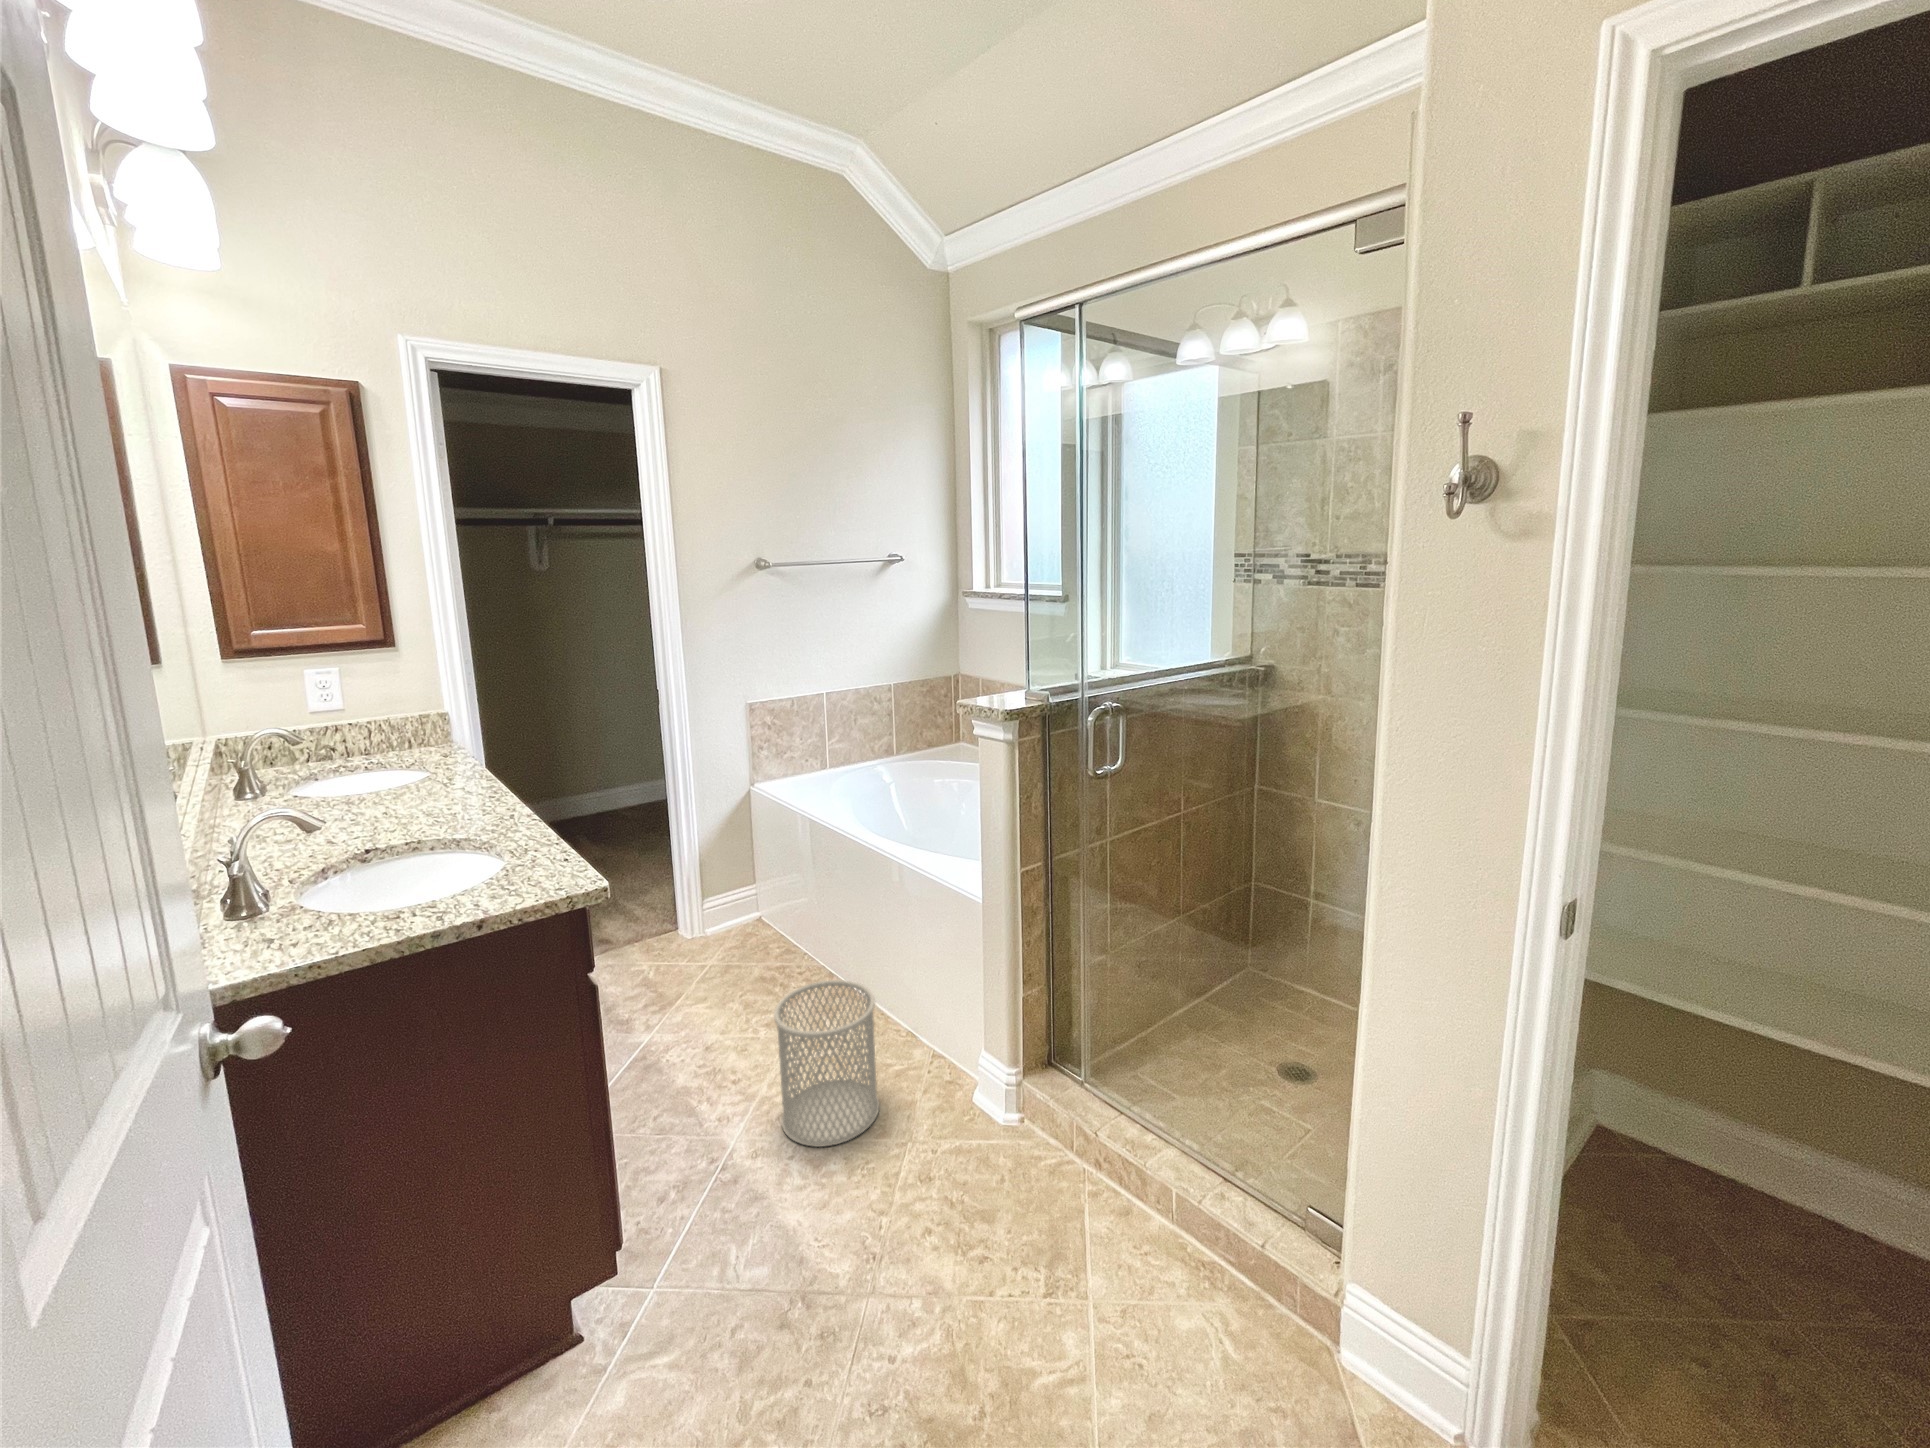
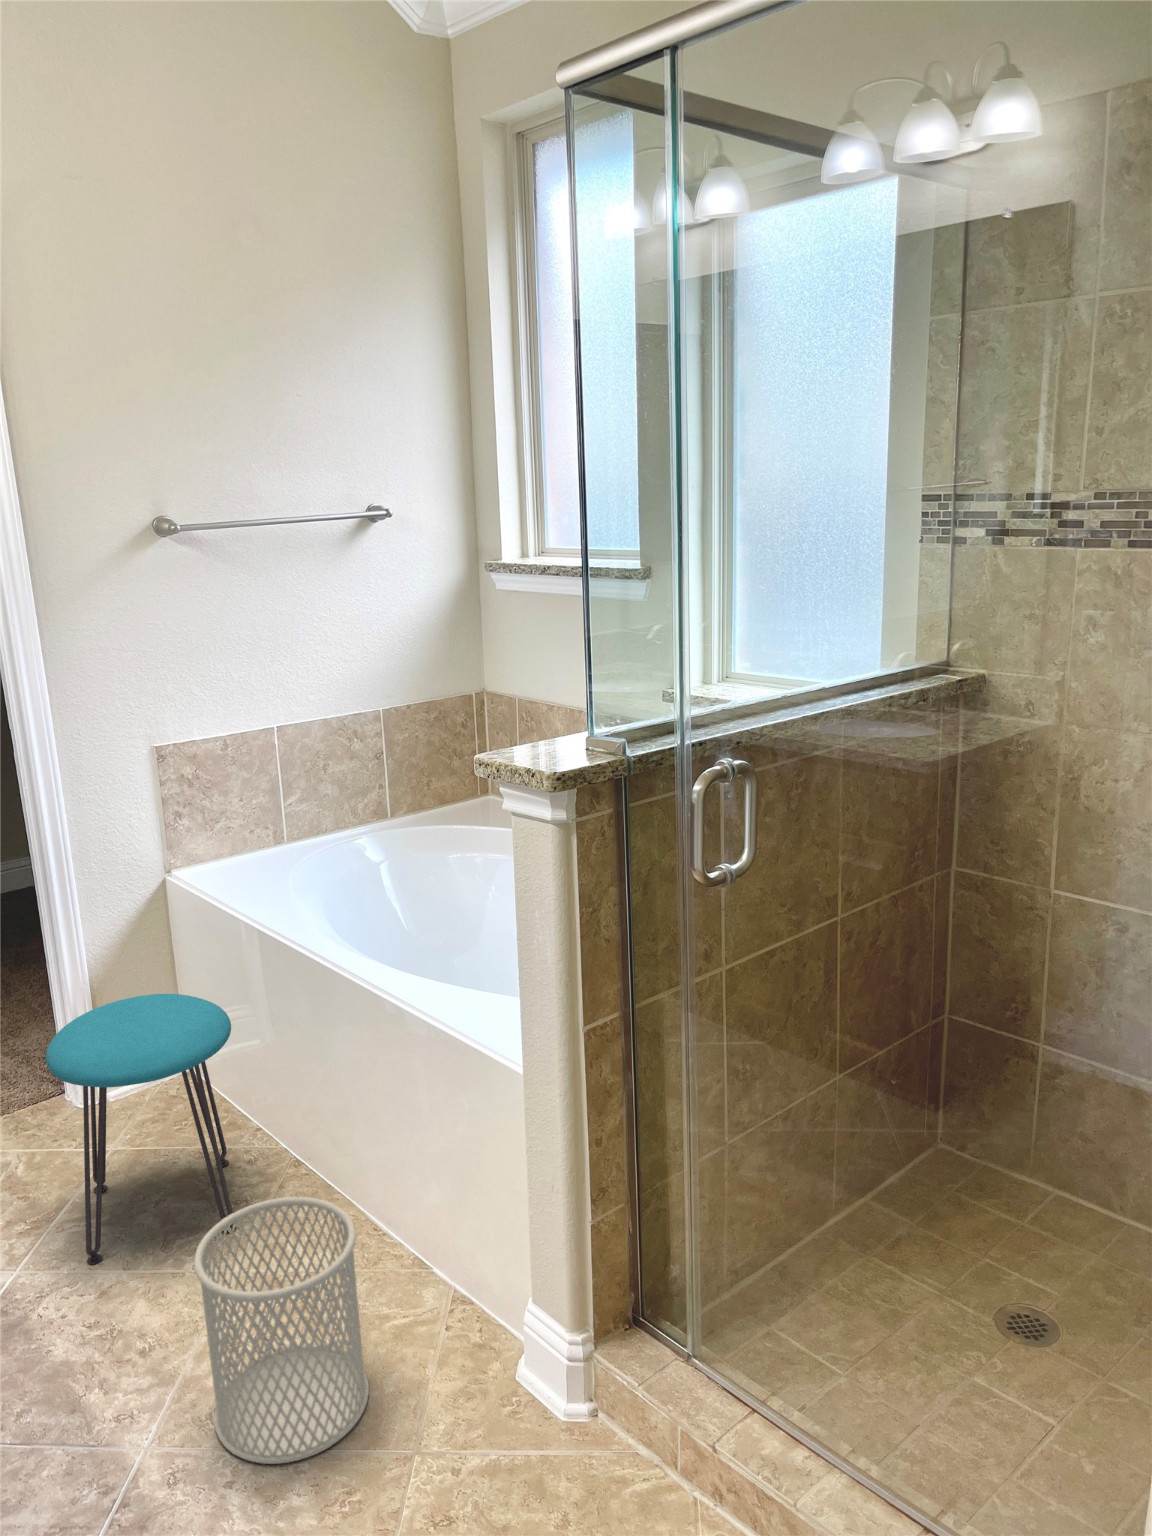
stool: none [677,859,795,1032] -> present [46,994,236,1264]

